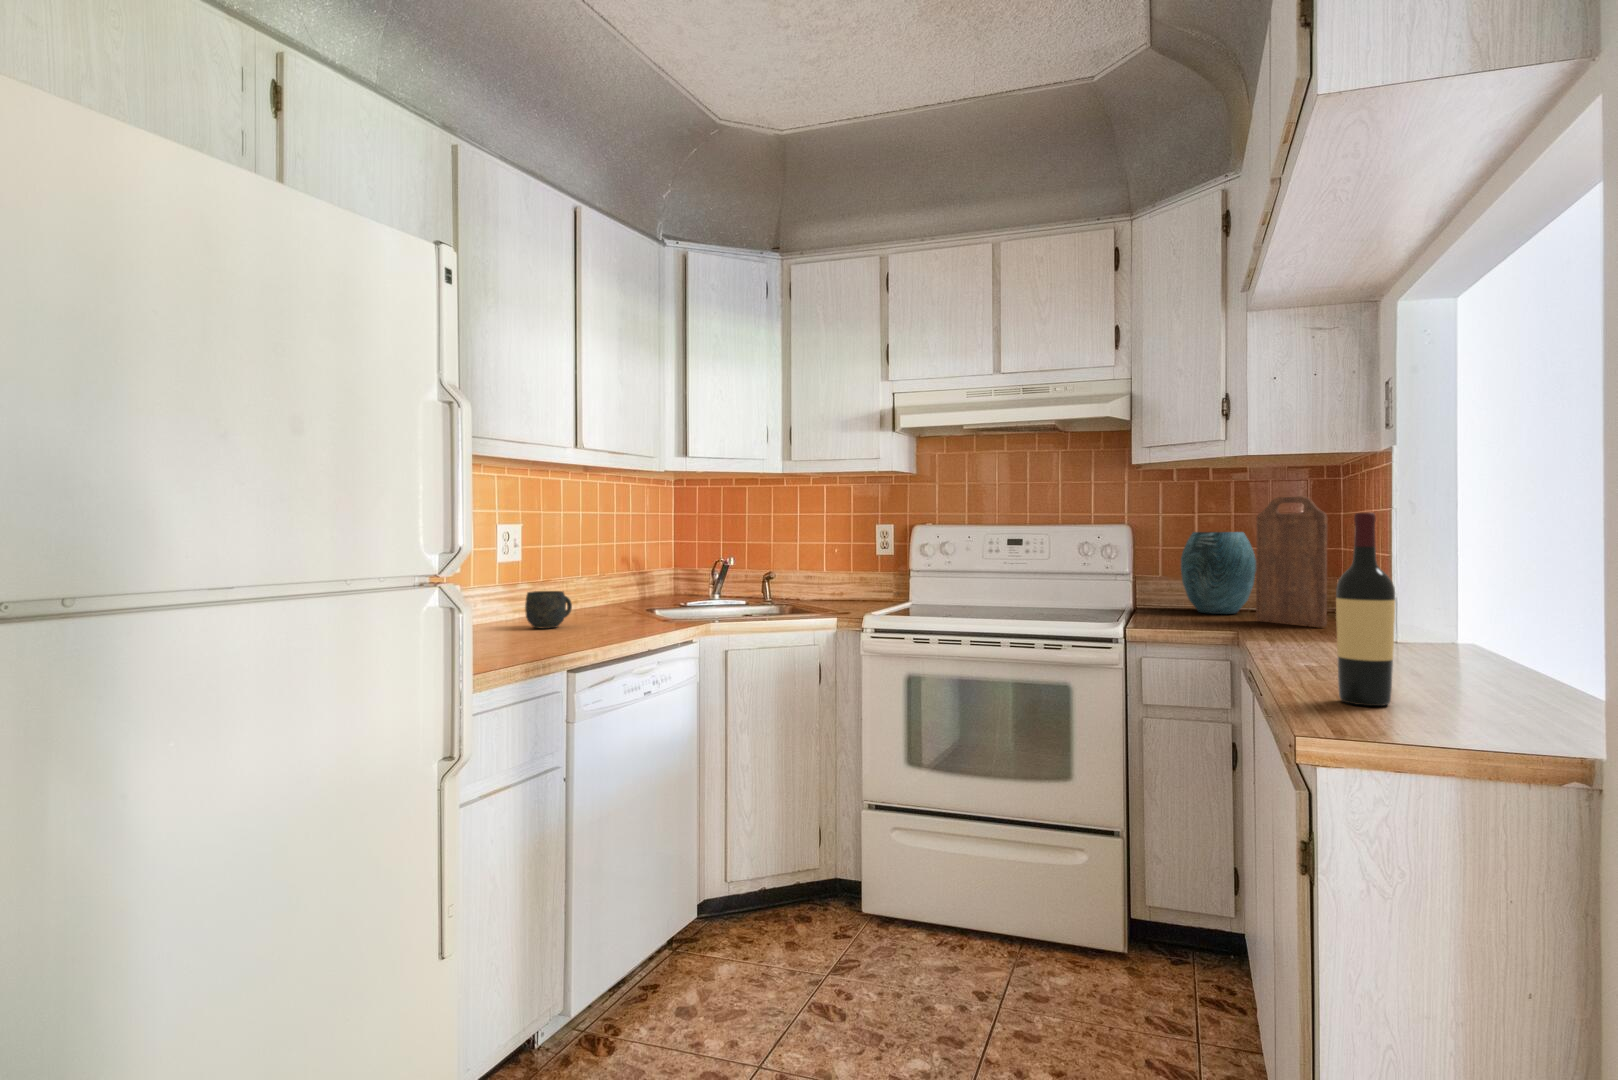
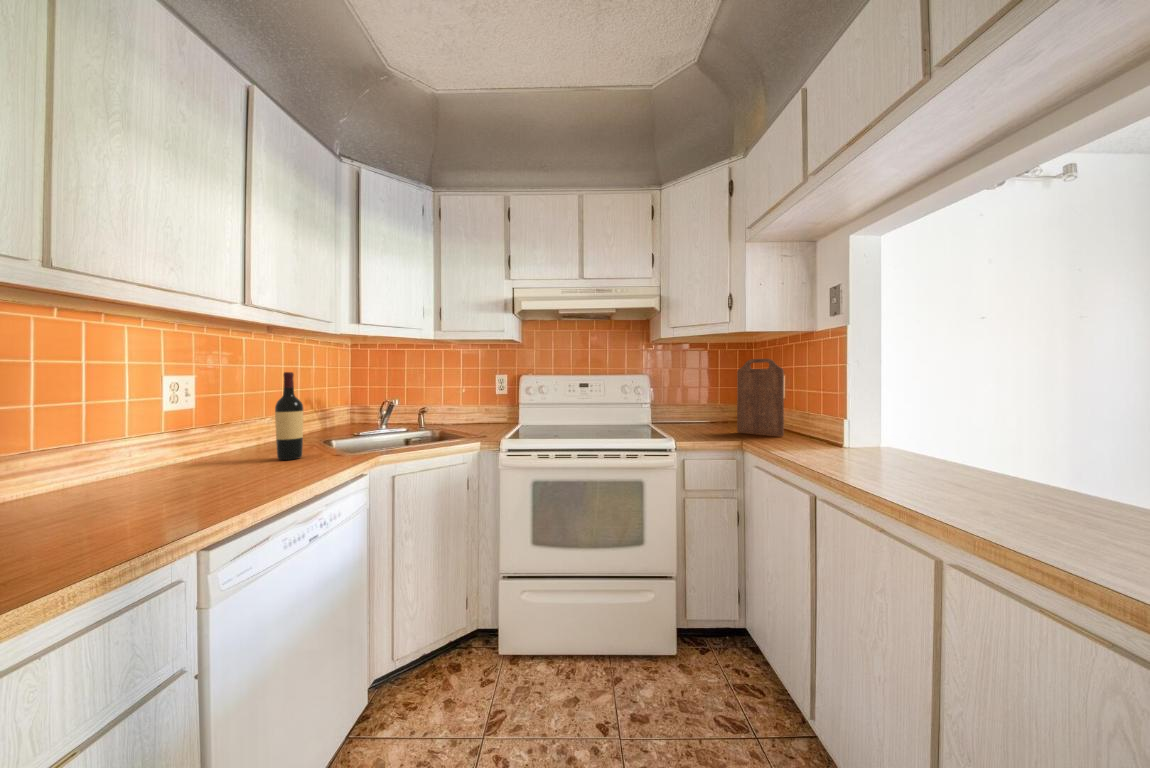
wine bottle: present [1336,513,1395,706] -> present [275,372,303,460]
vase: present [1181,532,1256,614] -> none [685,380,726,428]
mug: present [525,591,572,629] -> none [183,435,241,472]

